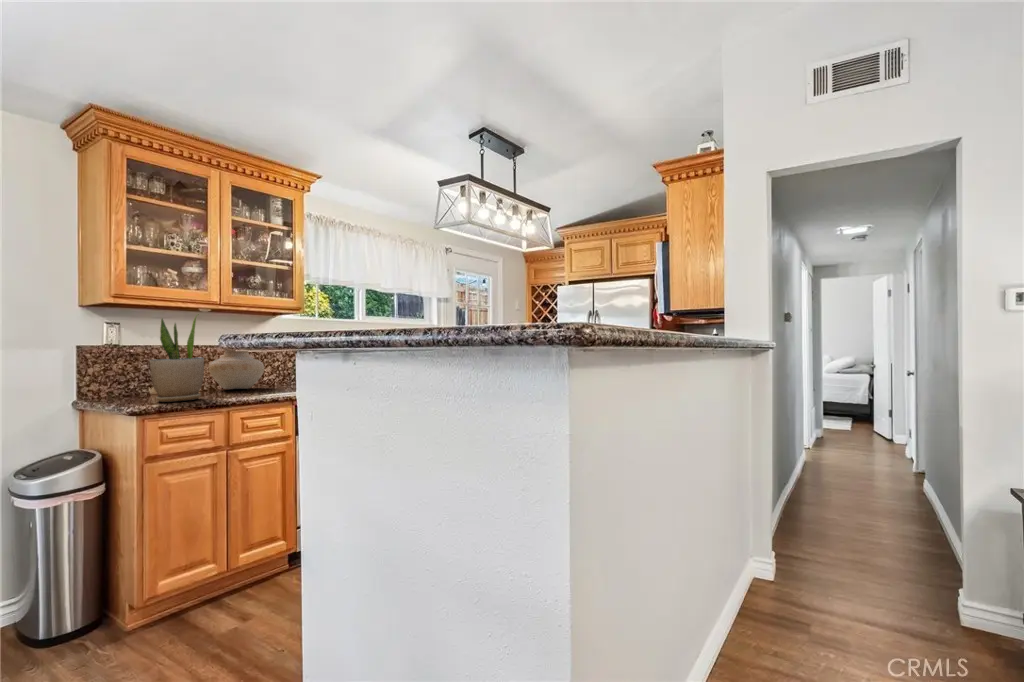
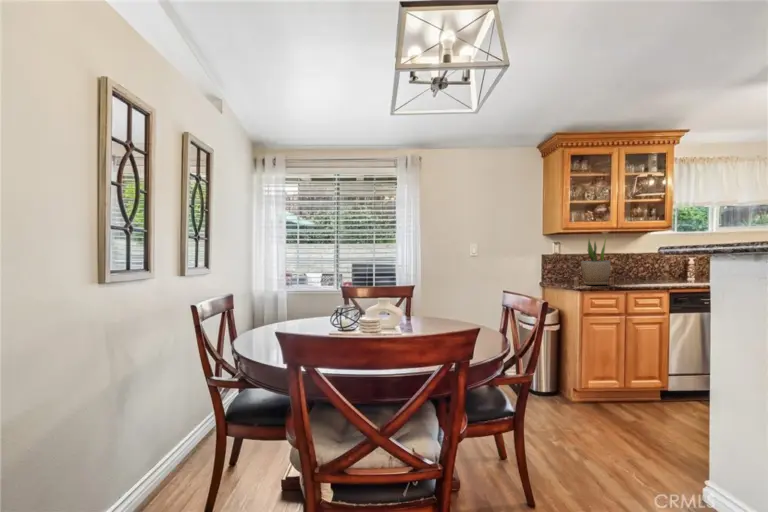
vase: present [209,347,264,389] -> none [607,253,643,281]

